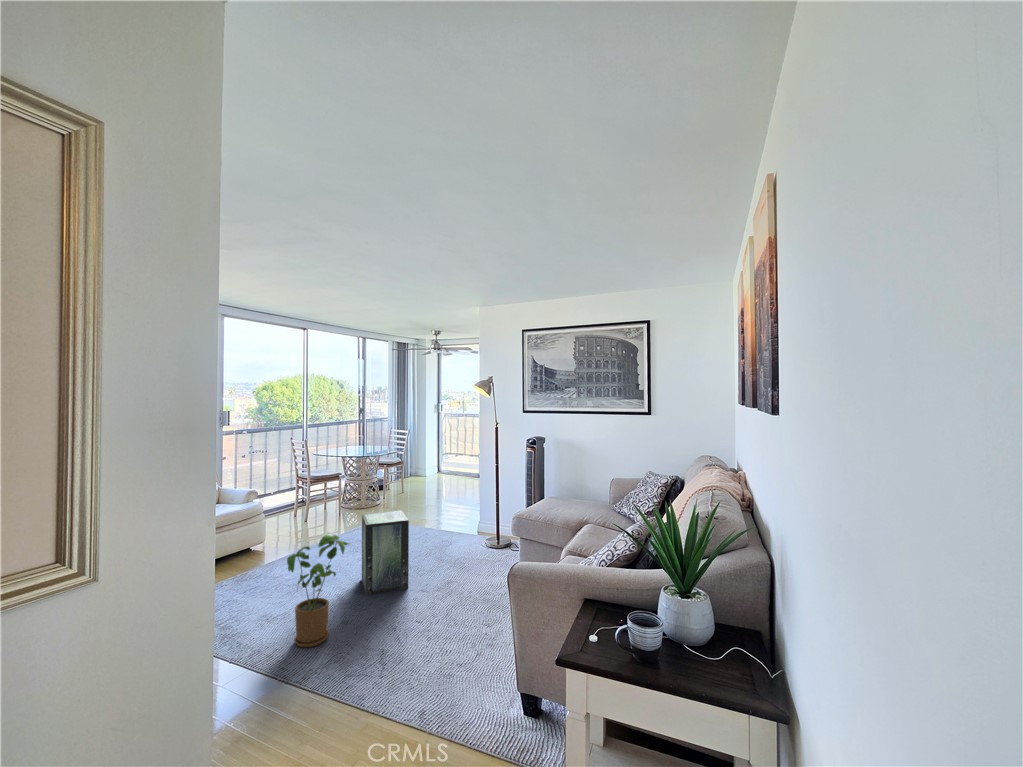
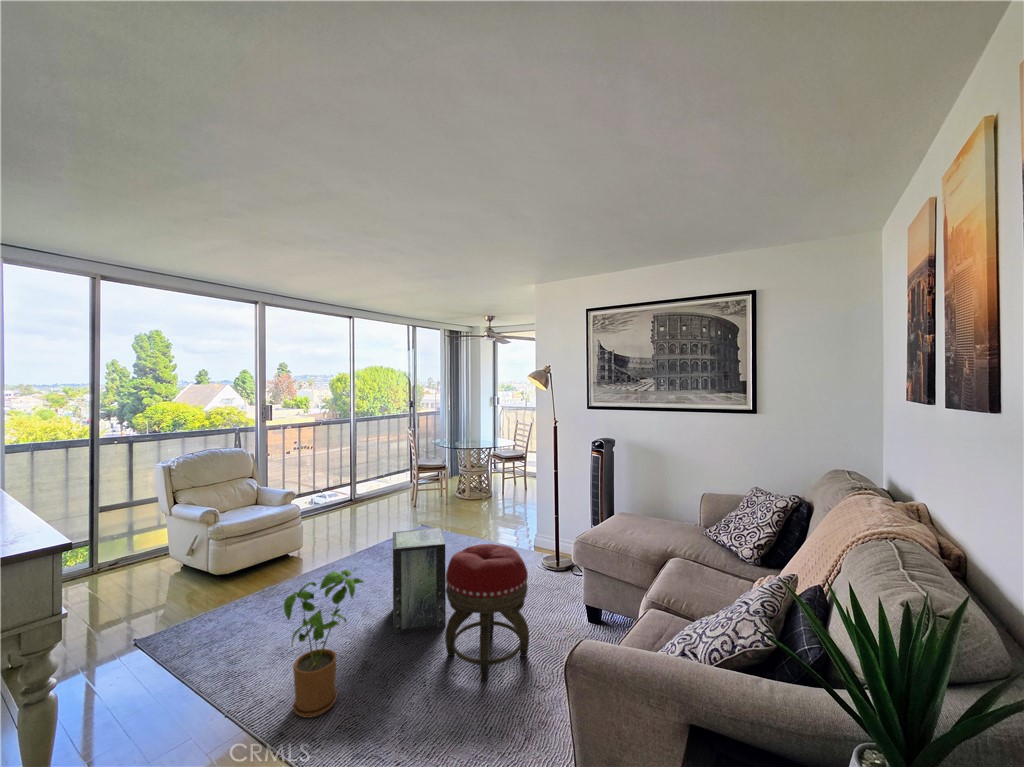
footstool: none [411,518,477,618] -> present [445,544,529,681]

